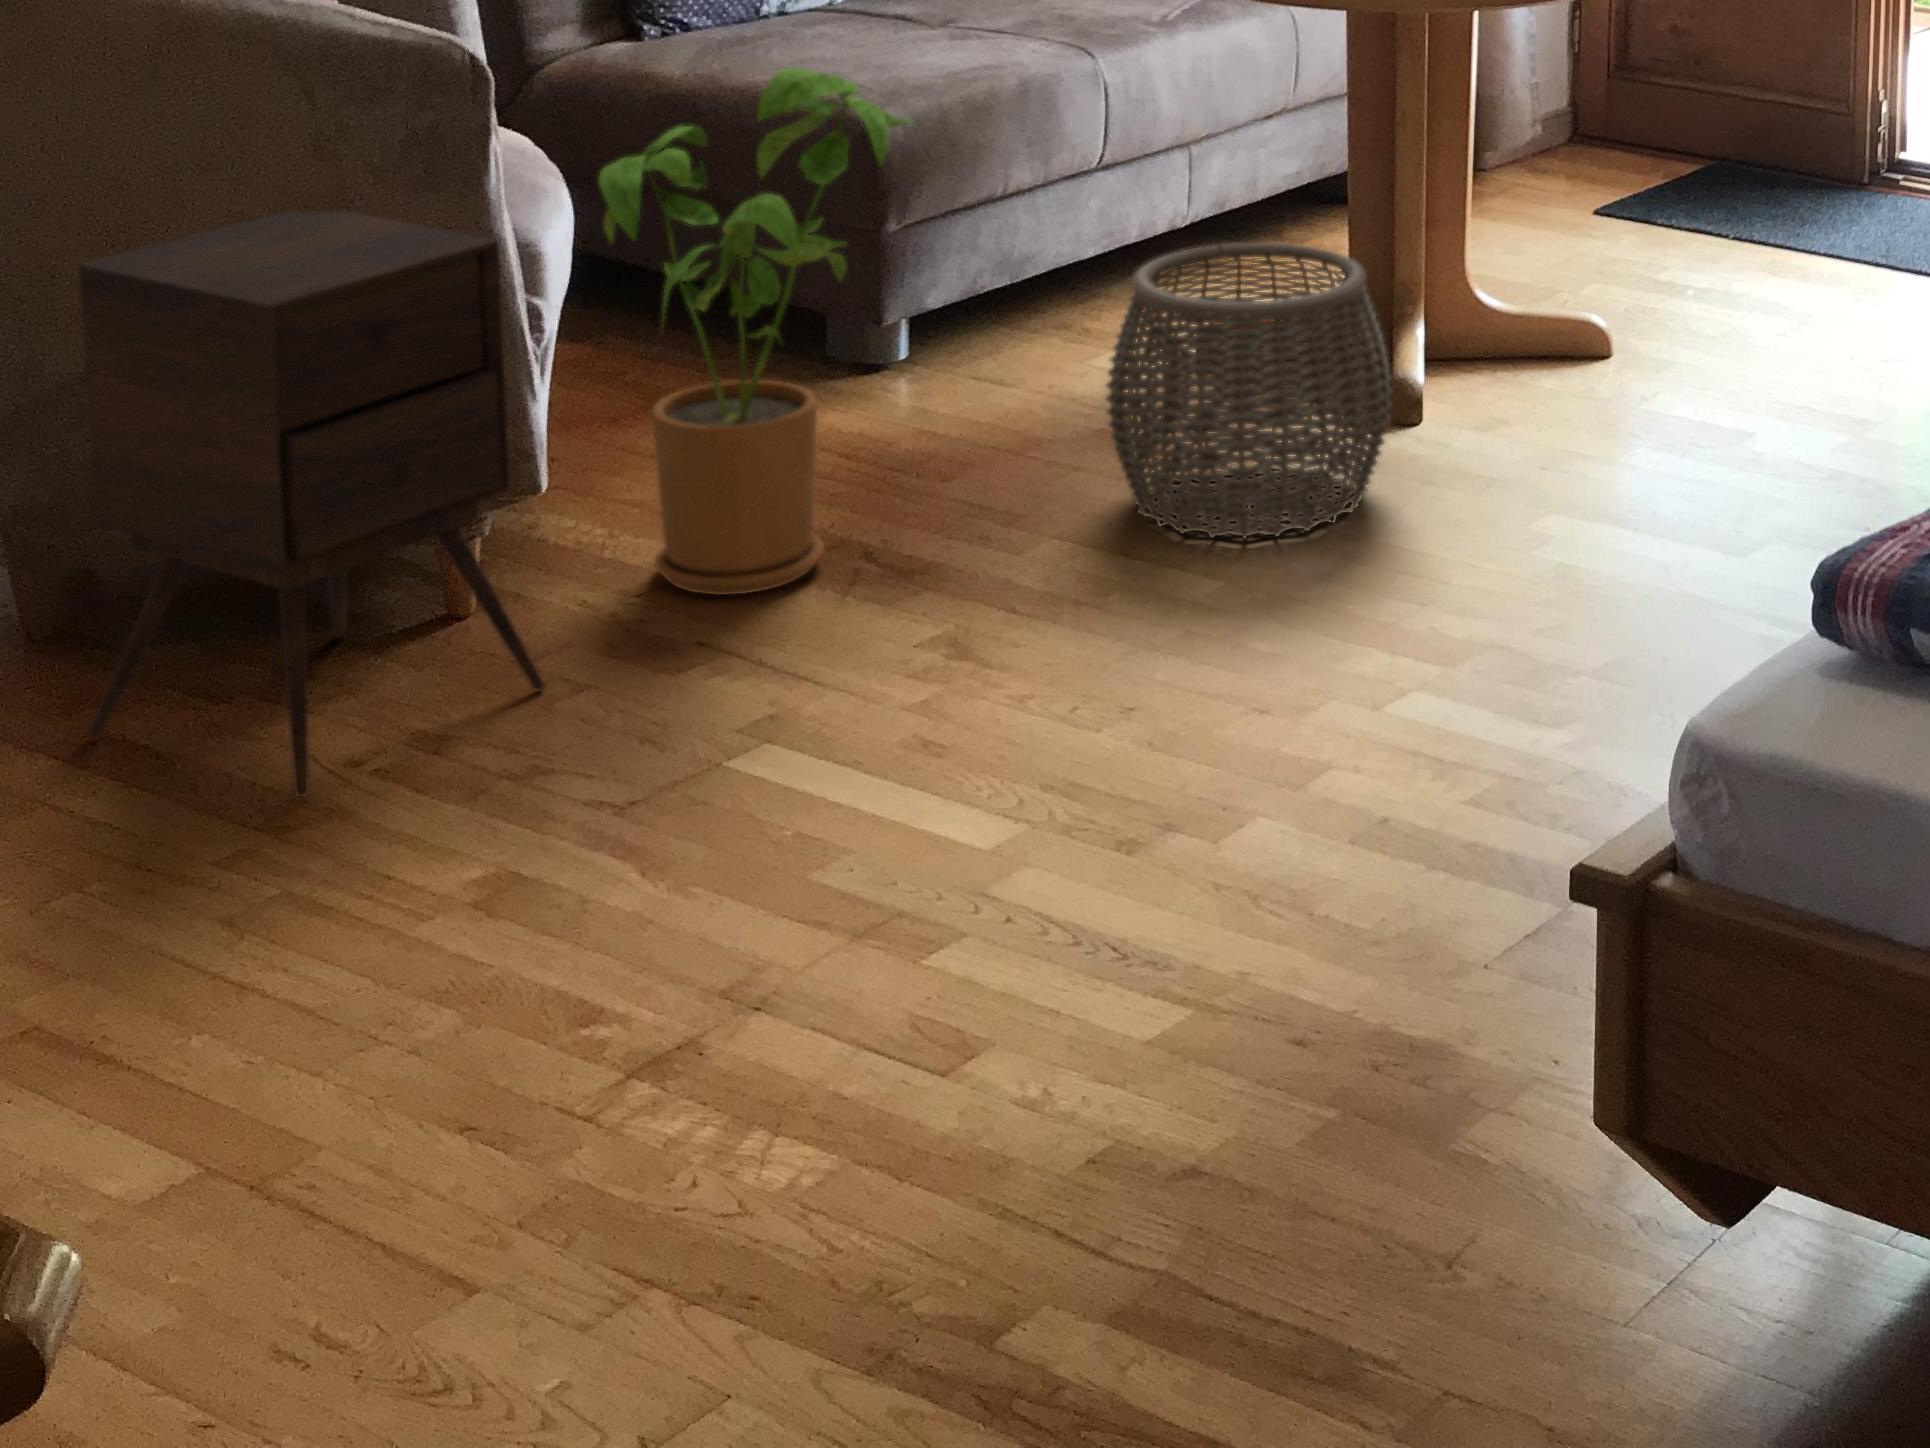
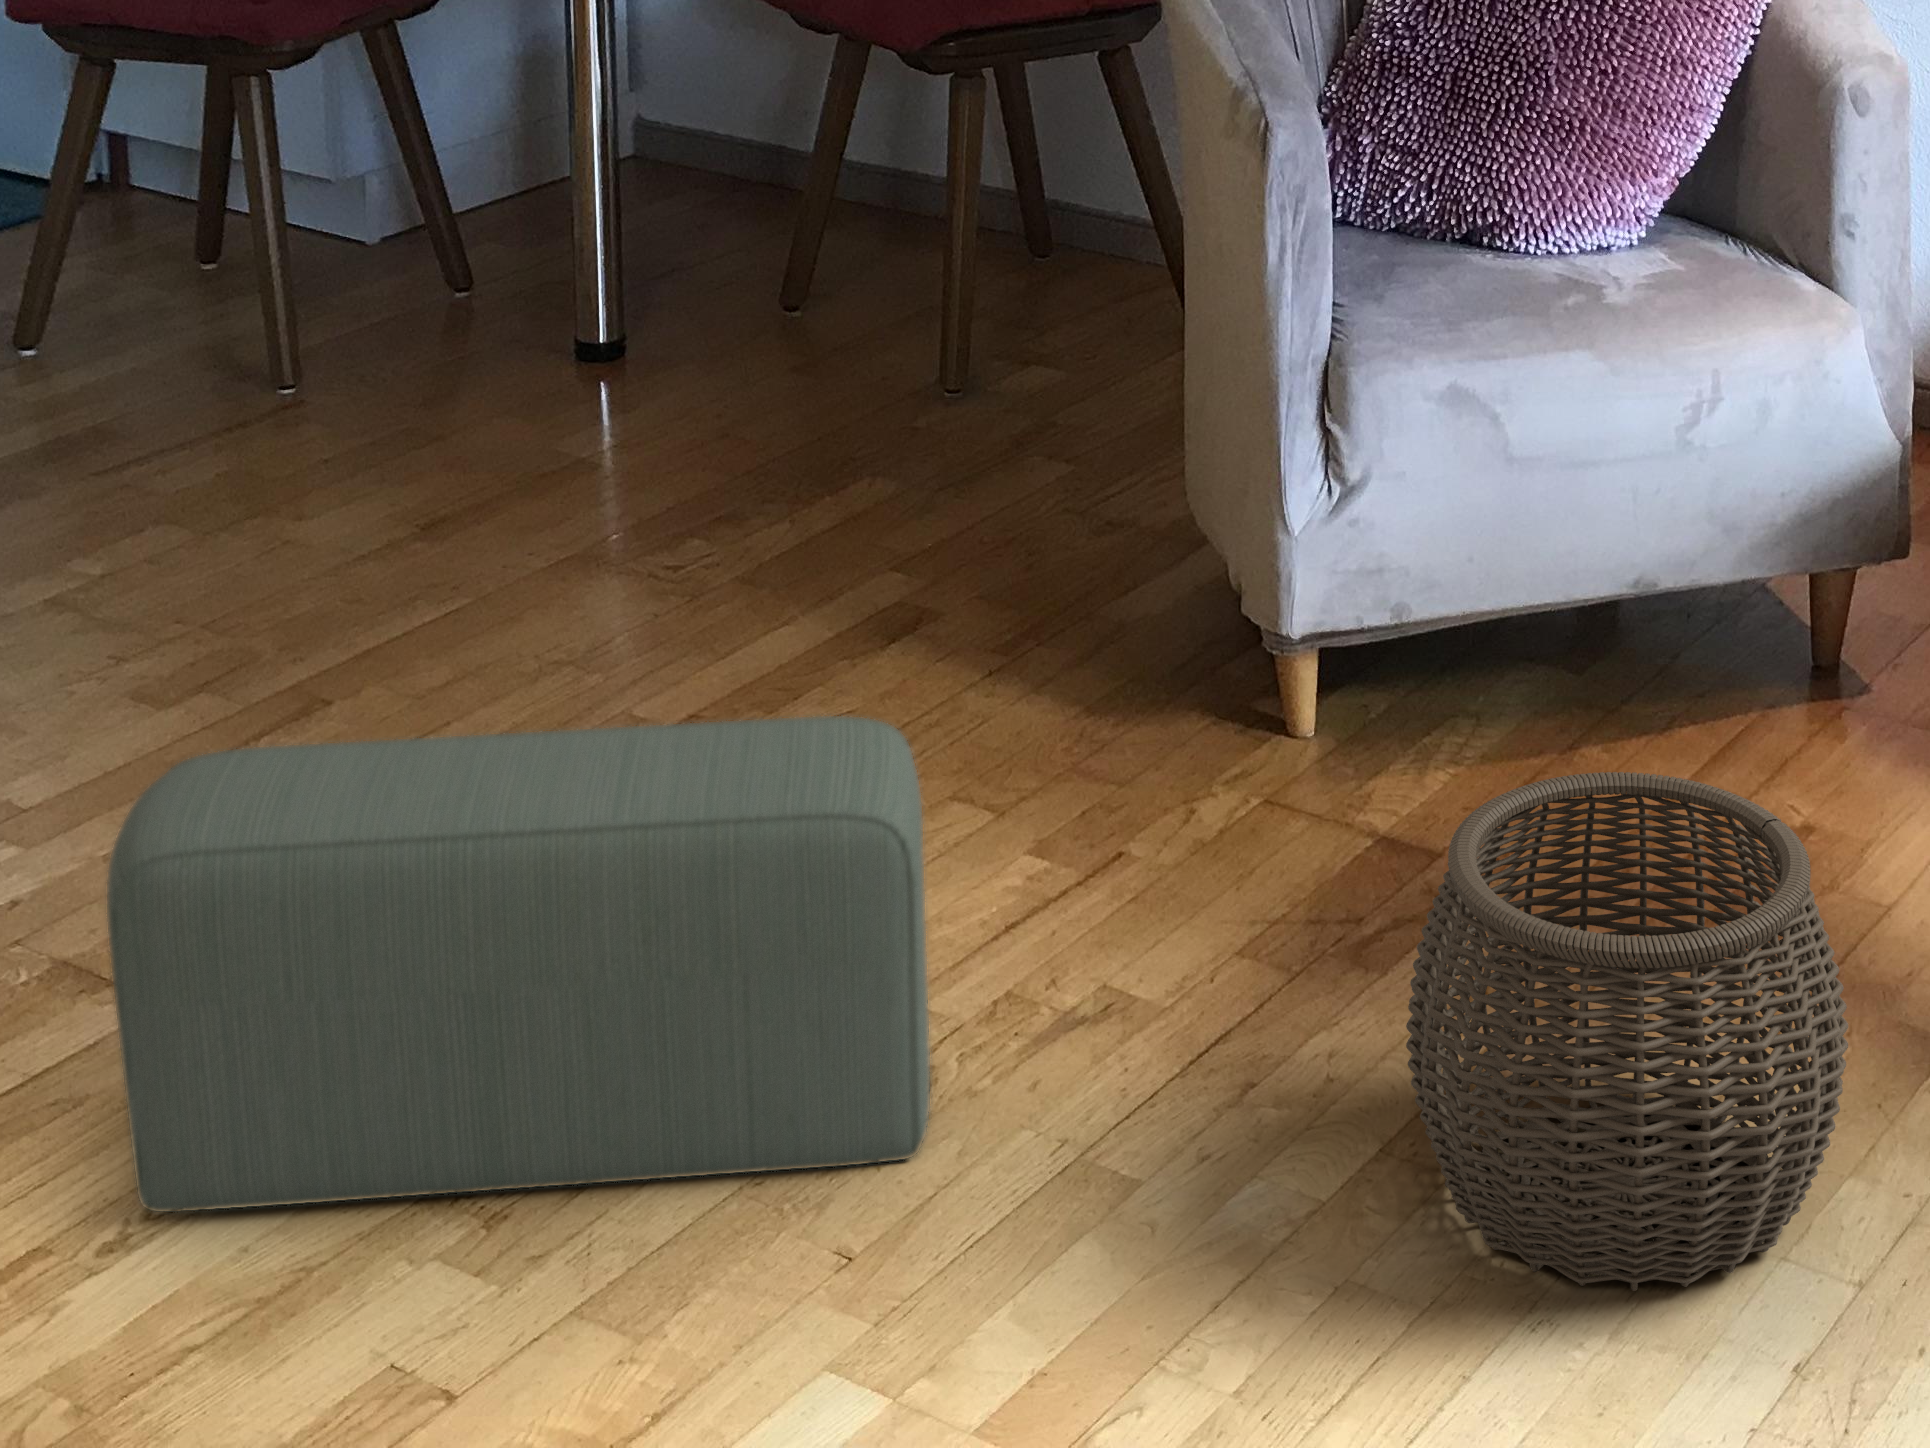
house plant: present [599,67,912,595] -> none [1143,284,1507,889]
side table: present [79,211,545,797] -> none [774,203,1176,795]
pouf: none [901,423,1144,987] -> present [107,716,930,1212]

